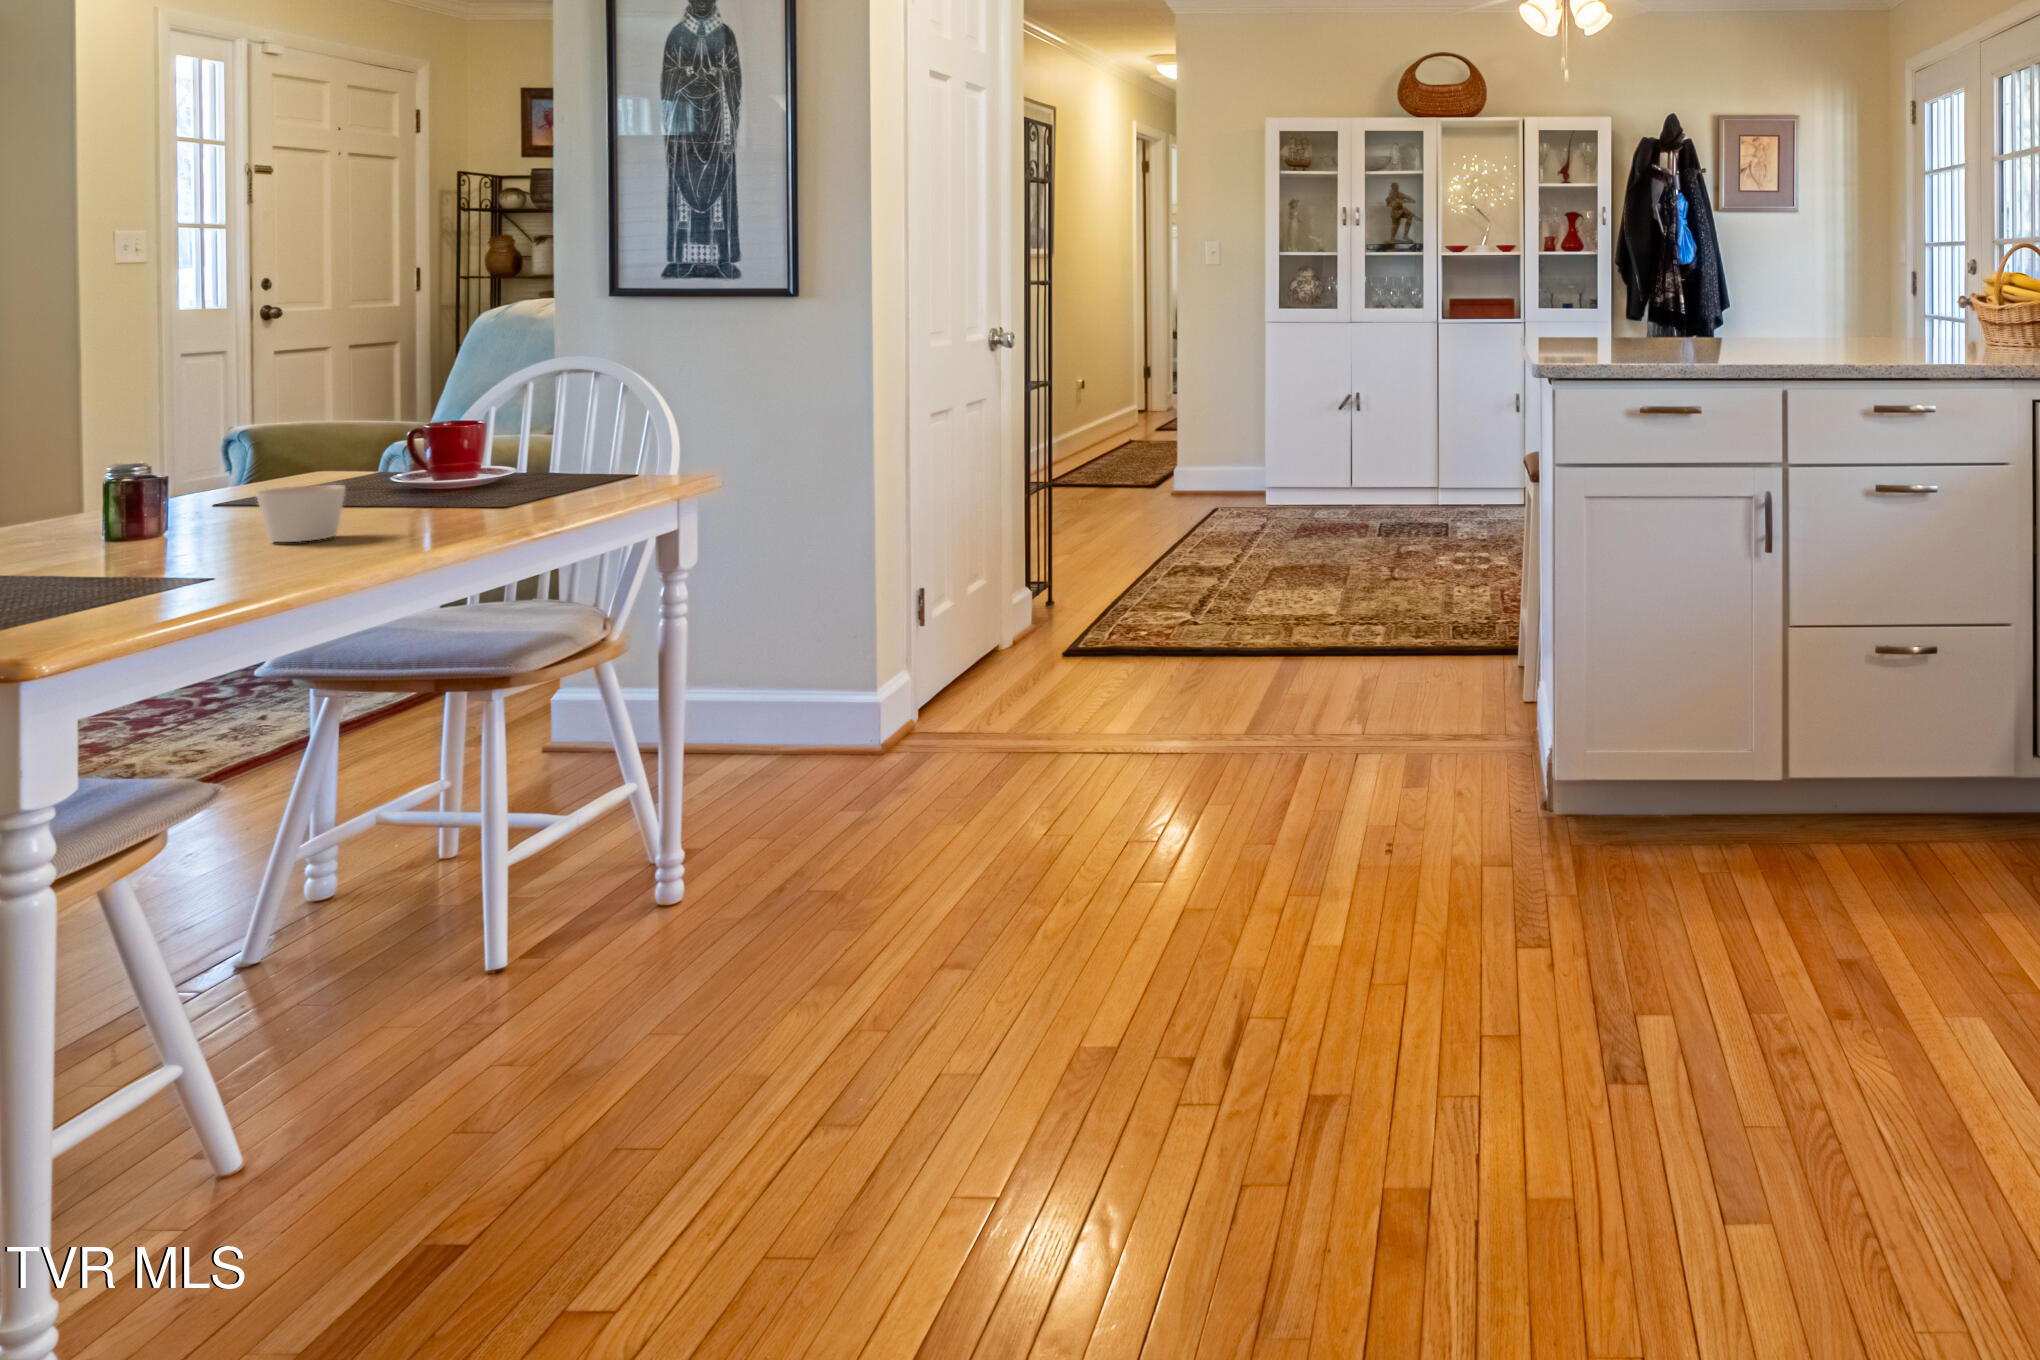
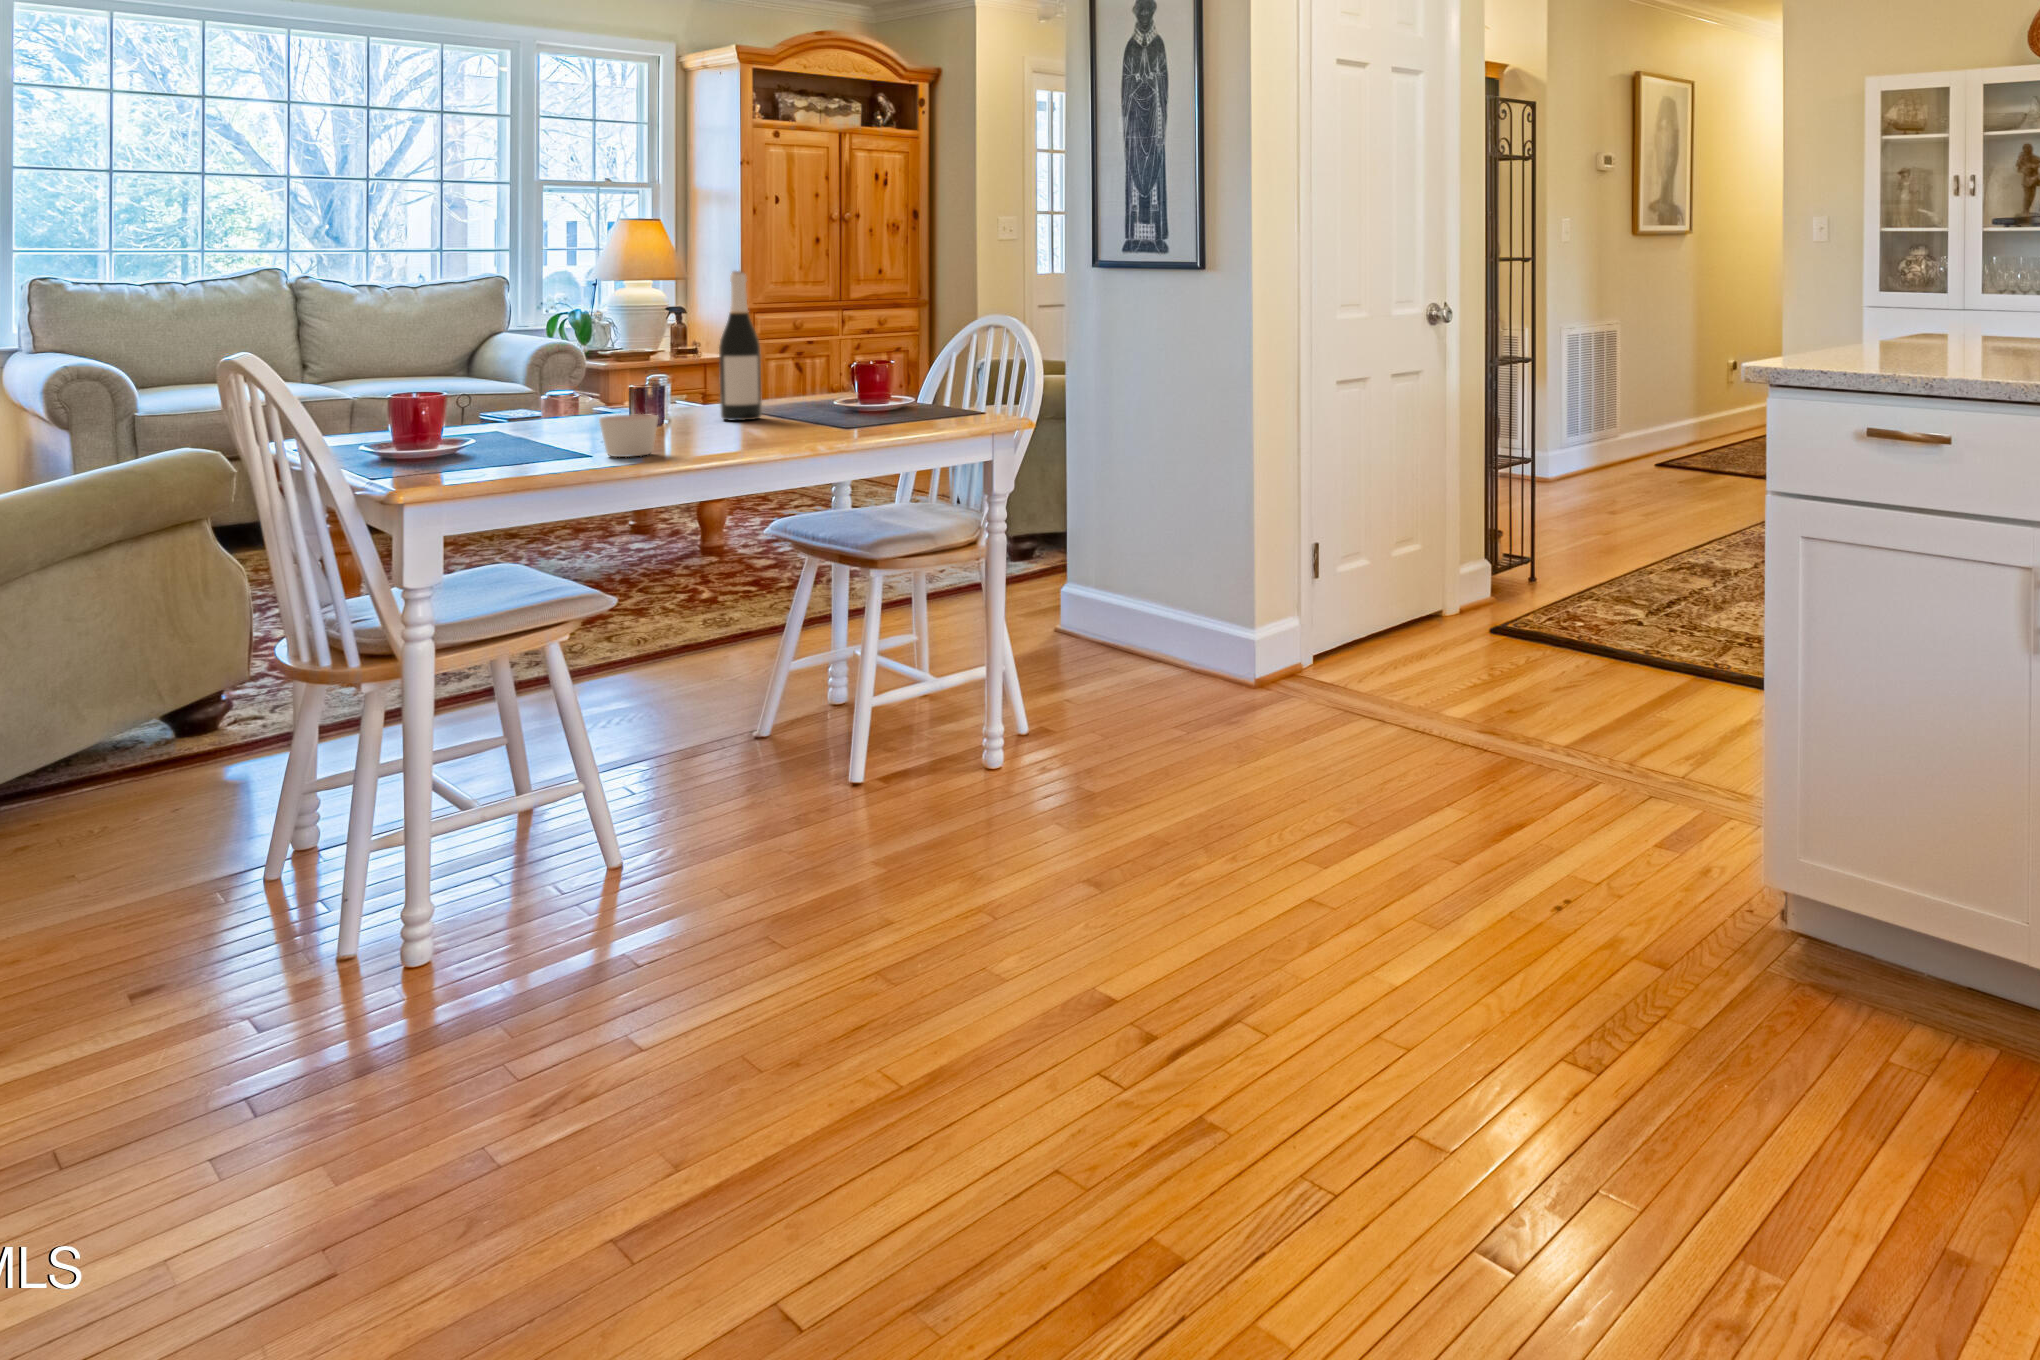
wine bottle: none [246,299,314,498] -> present [719,271,762,421]

